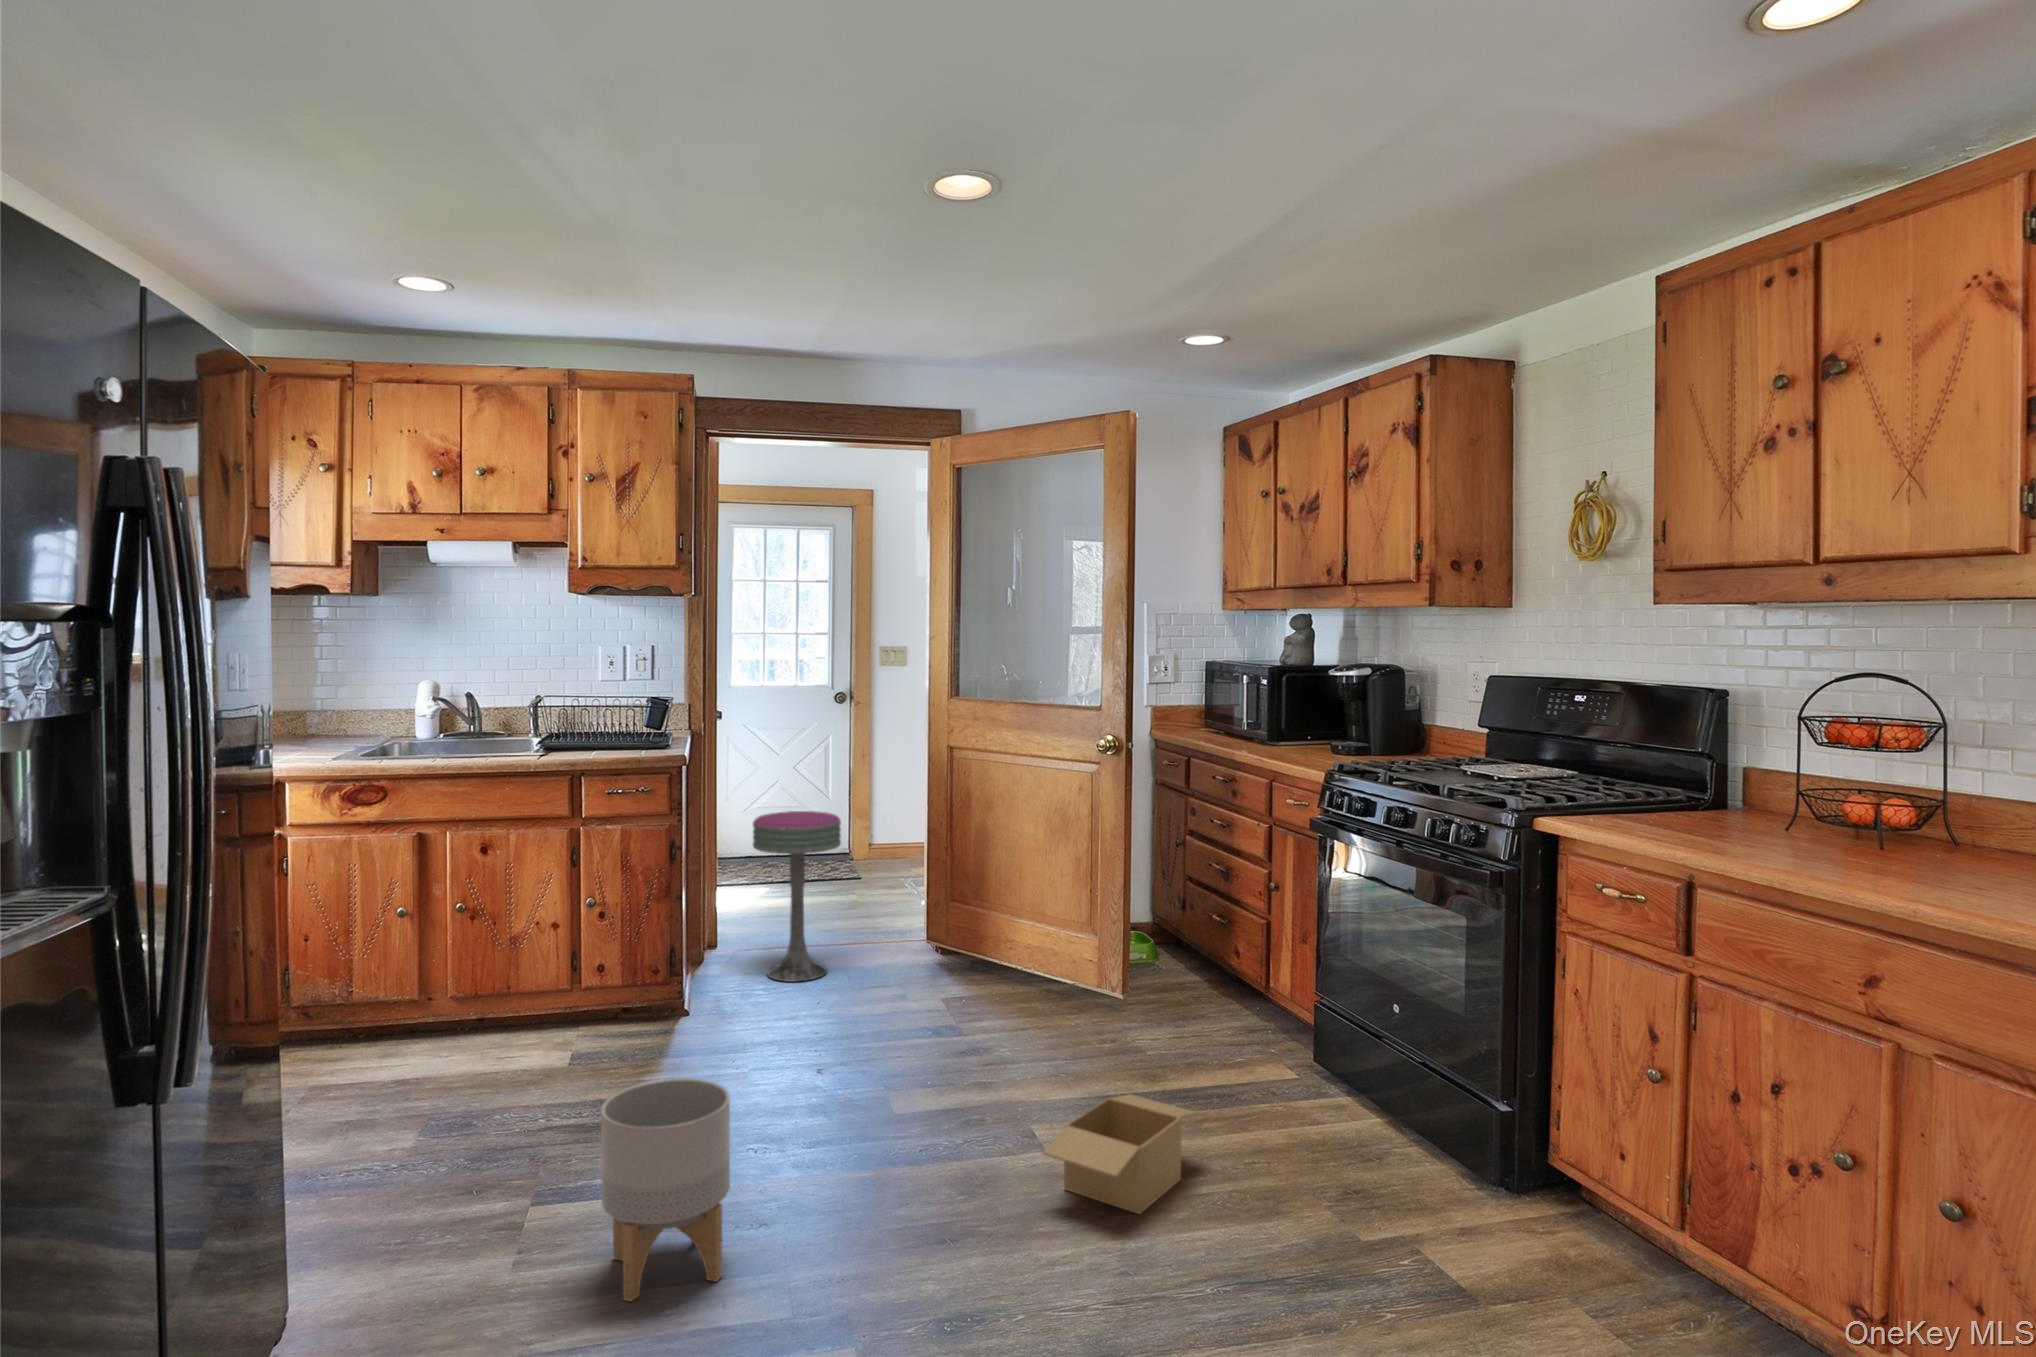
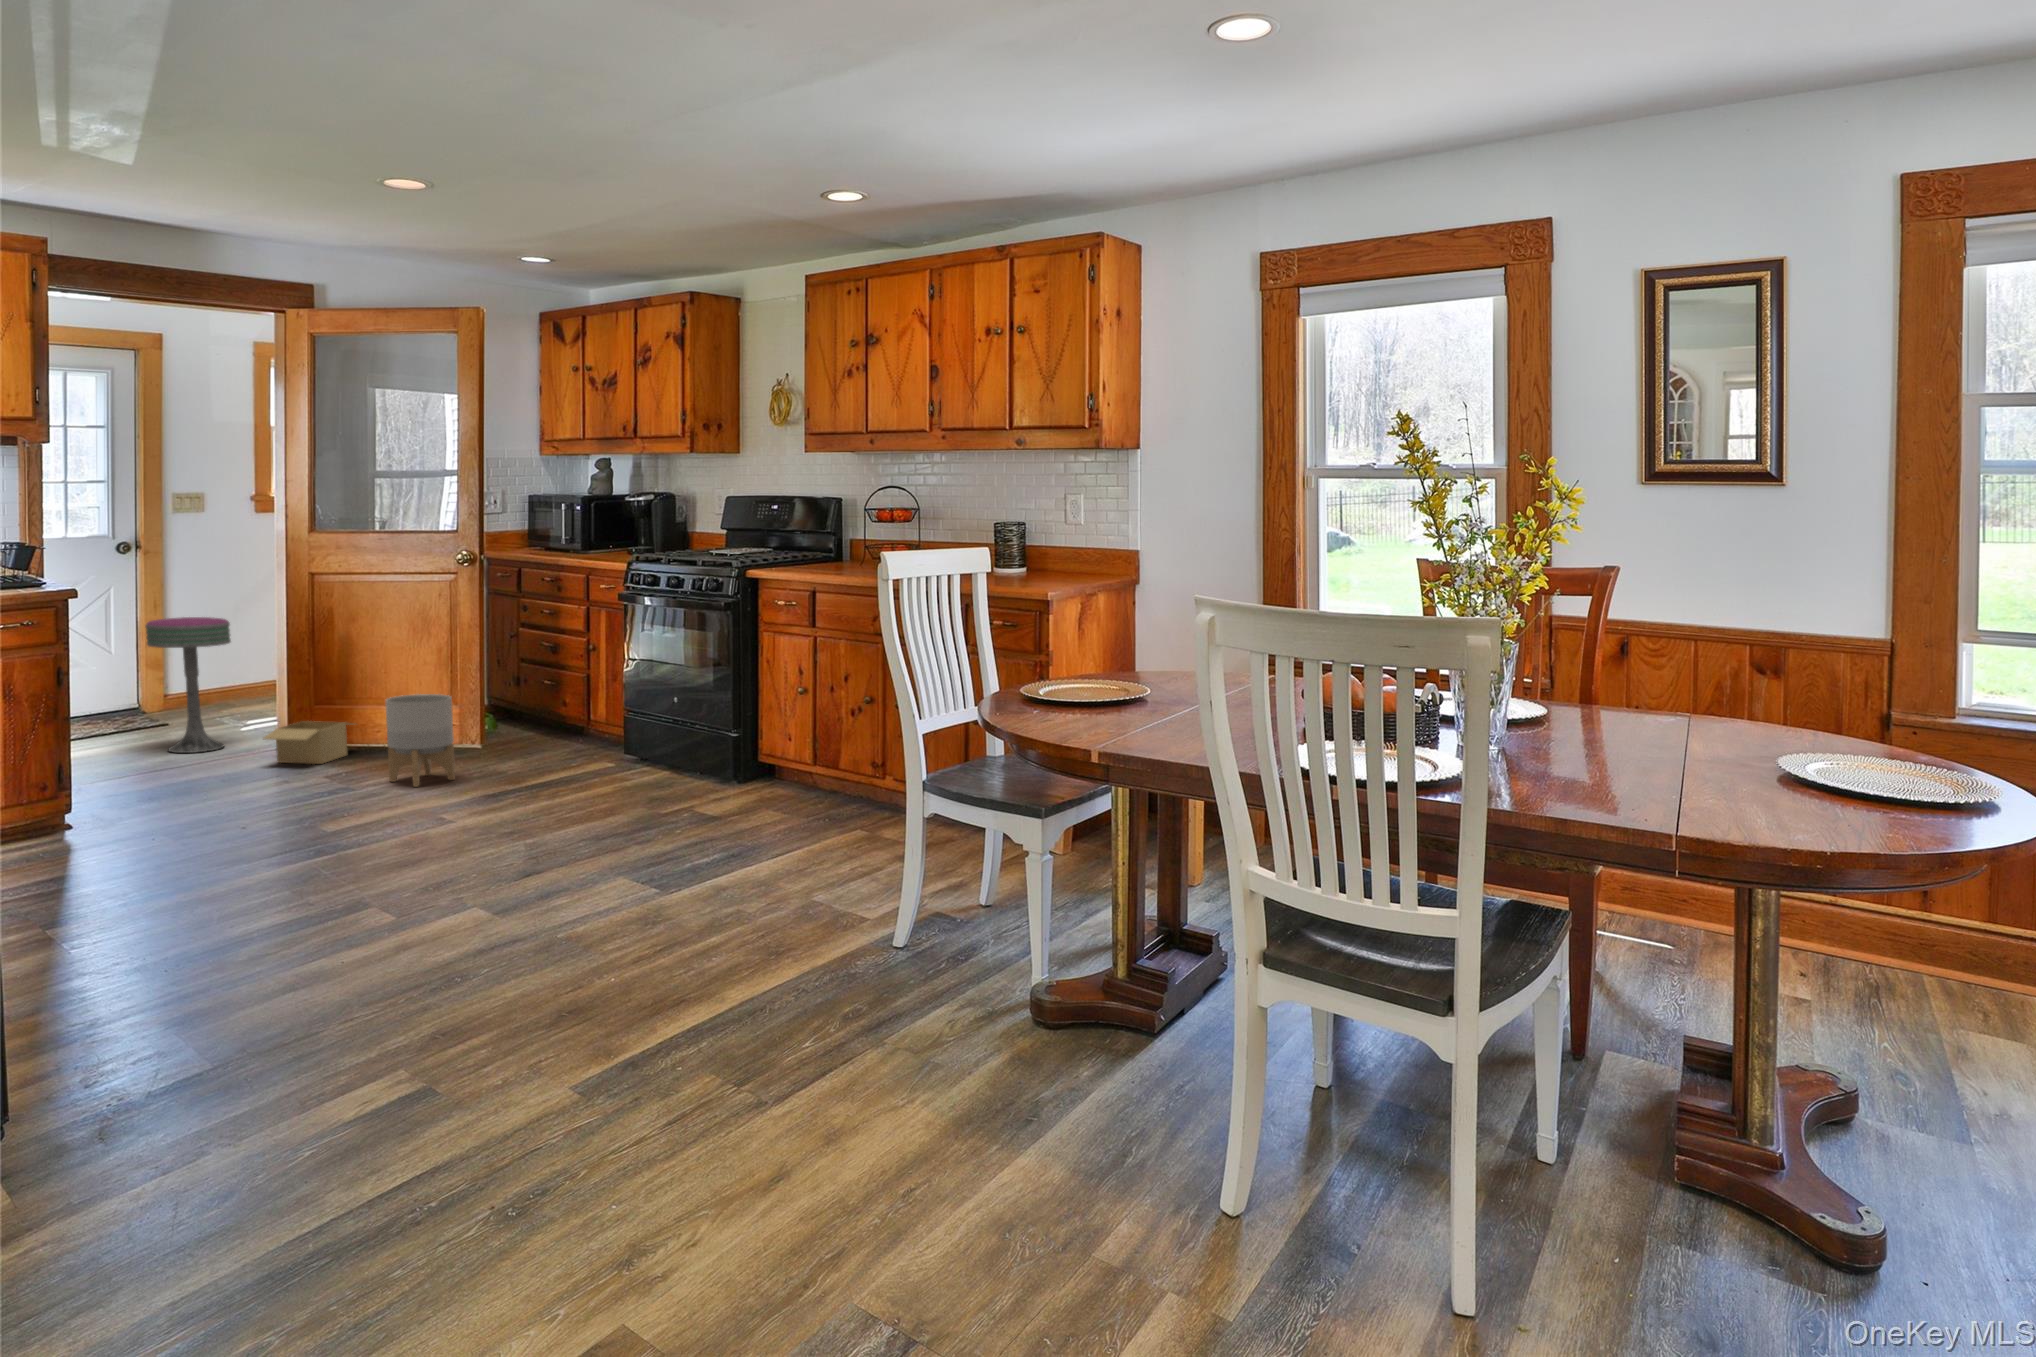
planter: present [601,1078,730,1301] -> present [385,694,455,787]
cardboard box: present [1043,1094,1198,1214] -> present [264,721,352,764]

